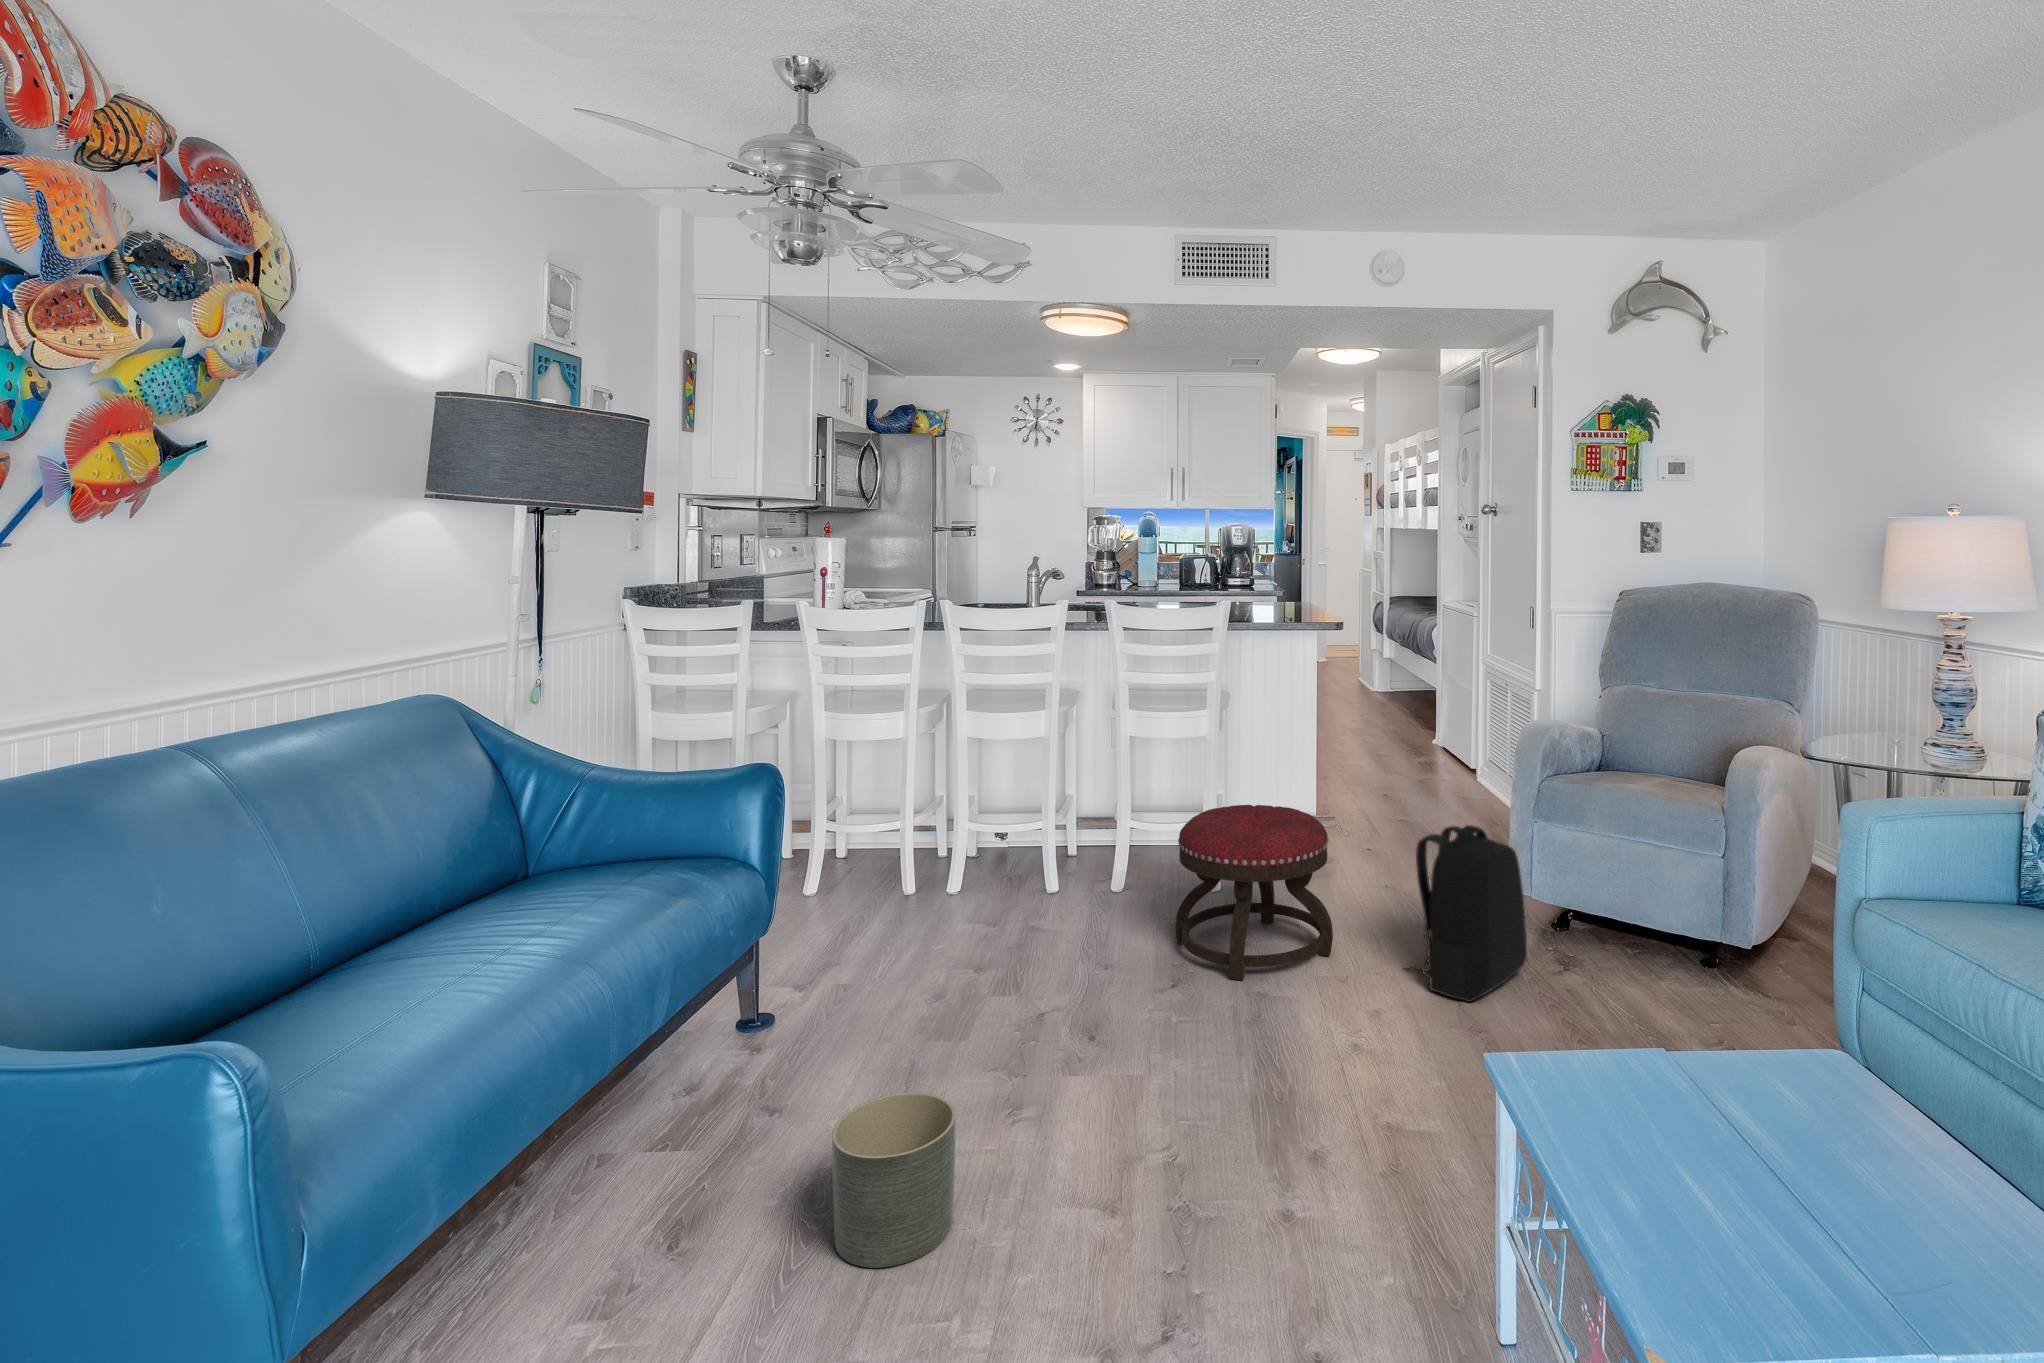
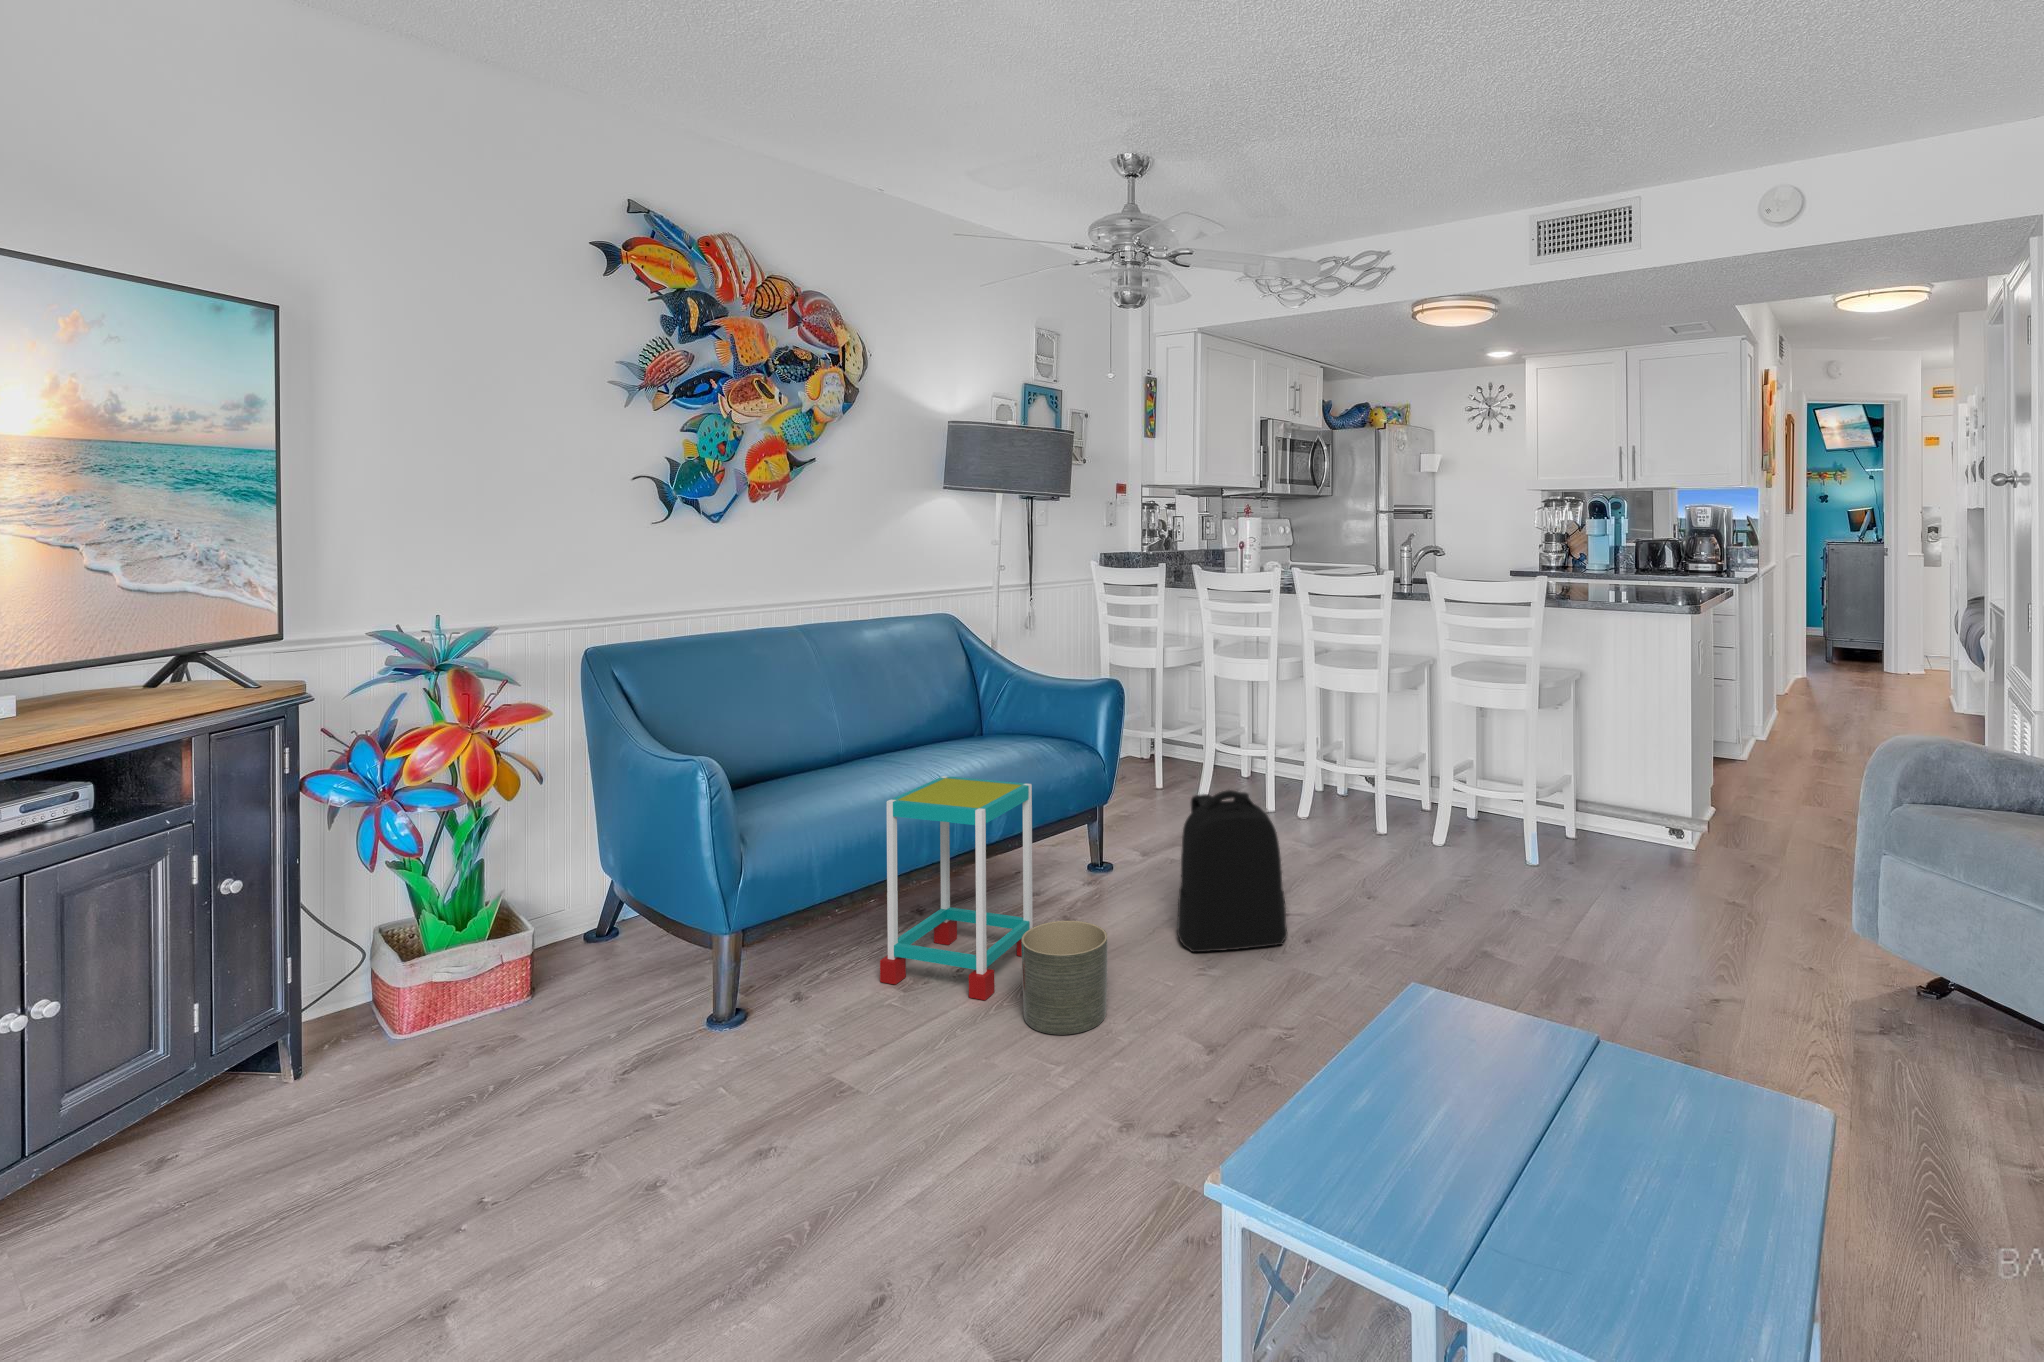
ottoman: present [1176,805,1333,980] -> none [1431,777,1590,944]
backpack: present [1406,825,1527,1002] -> present [1177,790,1287,952]
side table: none [549,922,778,1299] -> present [880,776,1033,1000]

